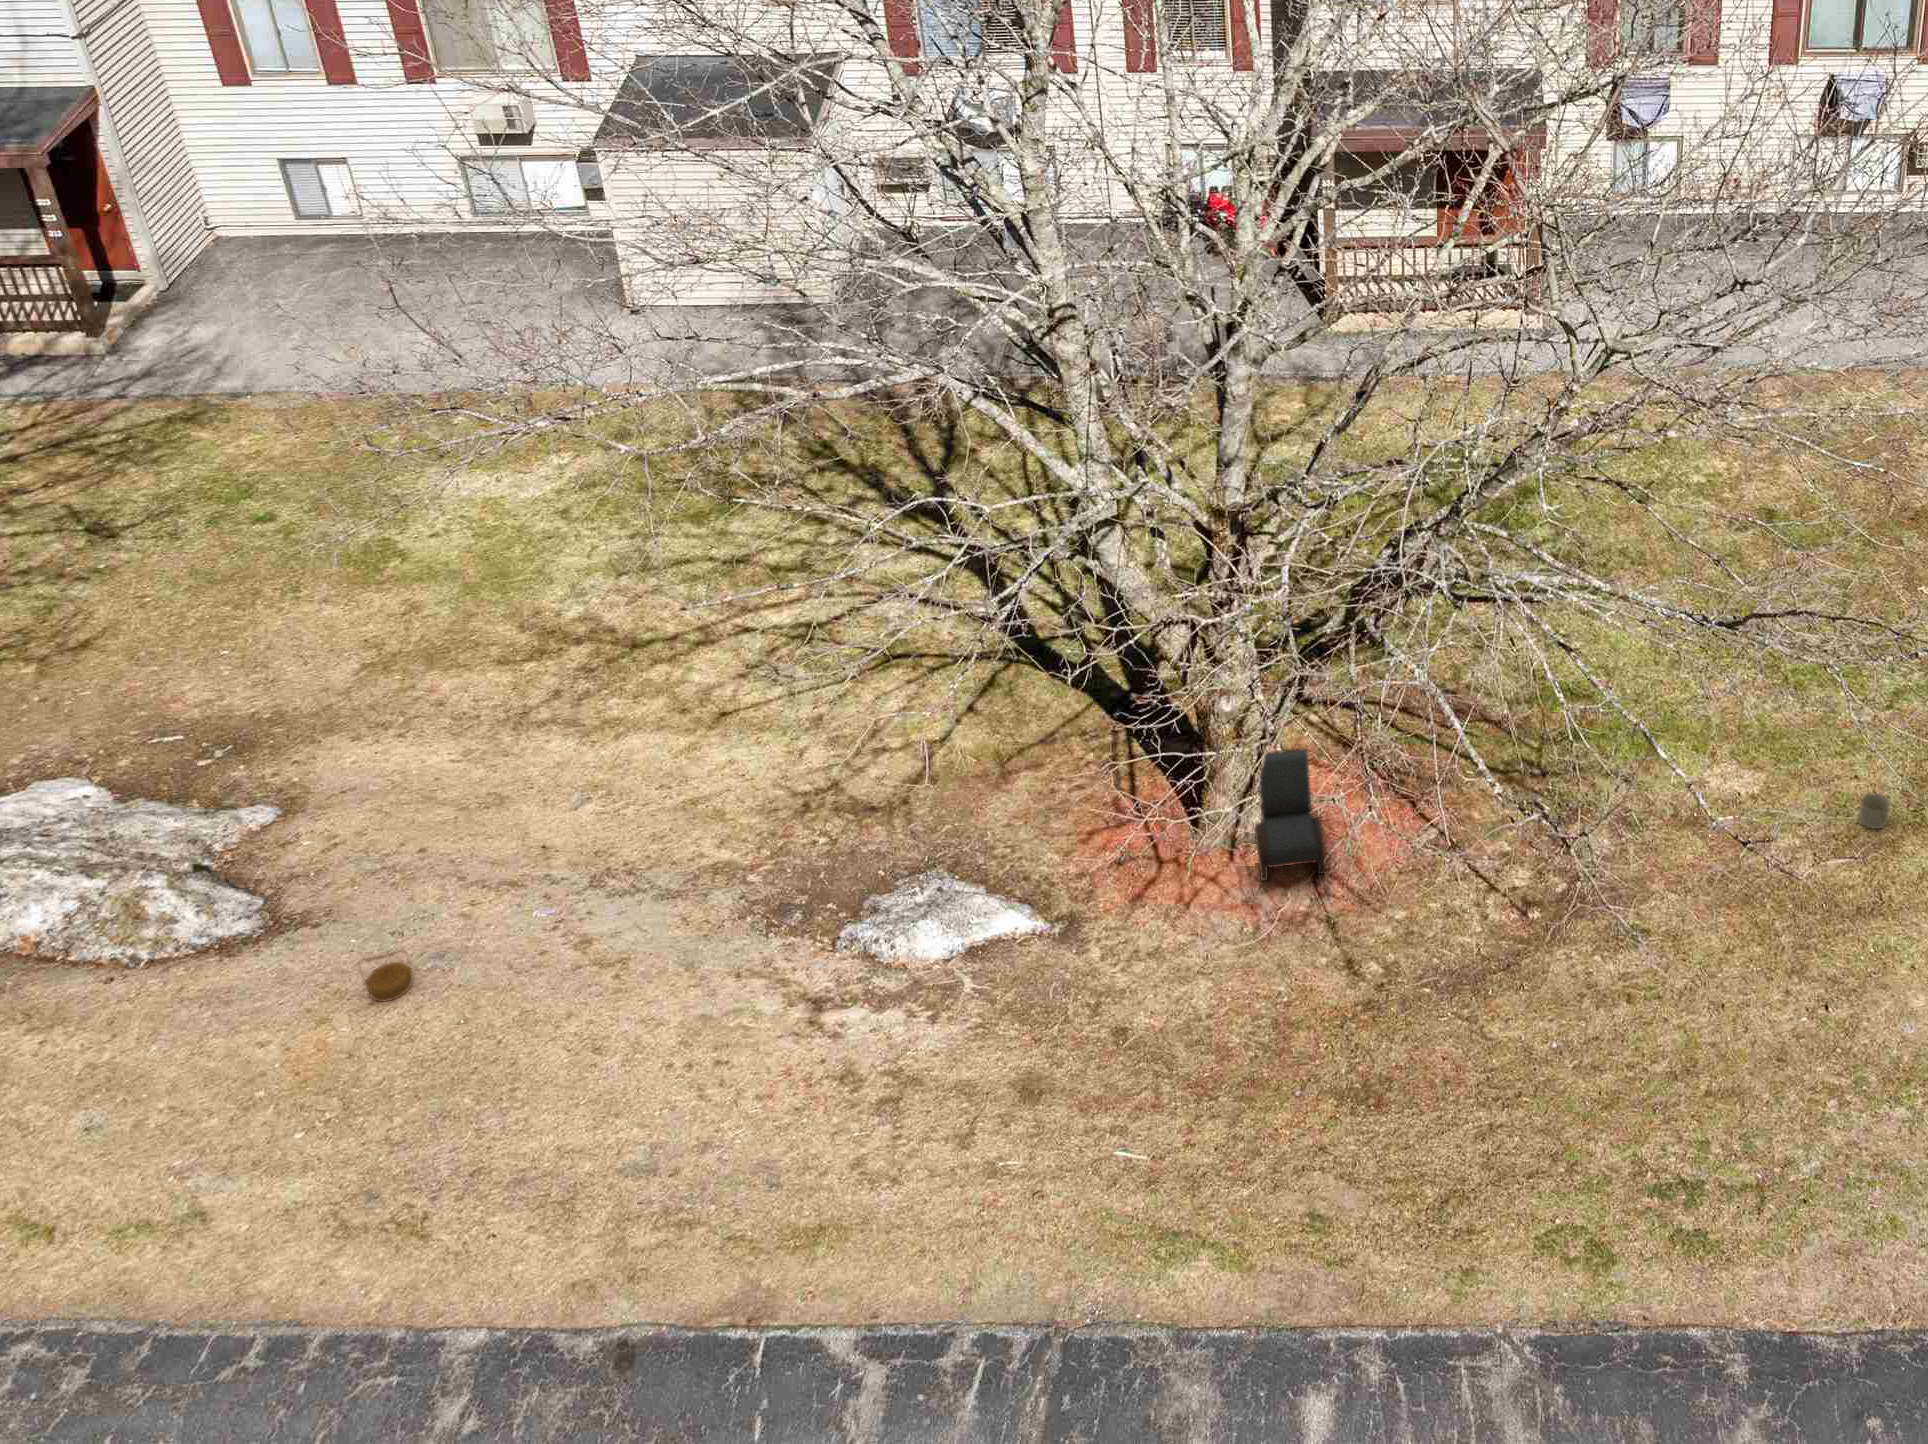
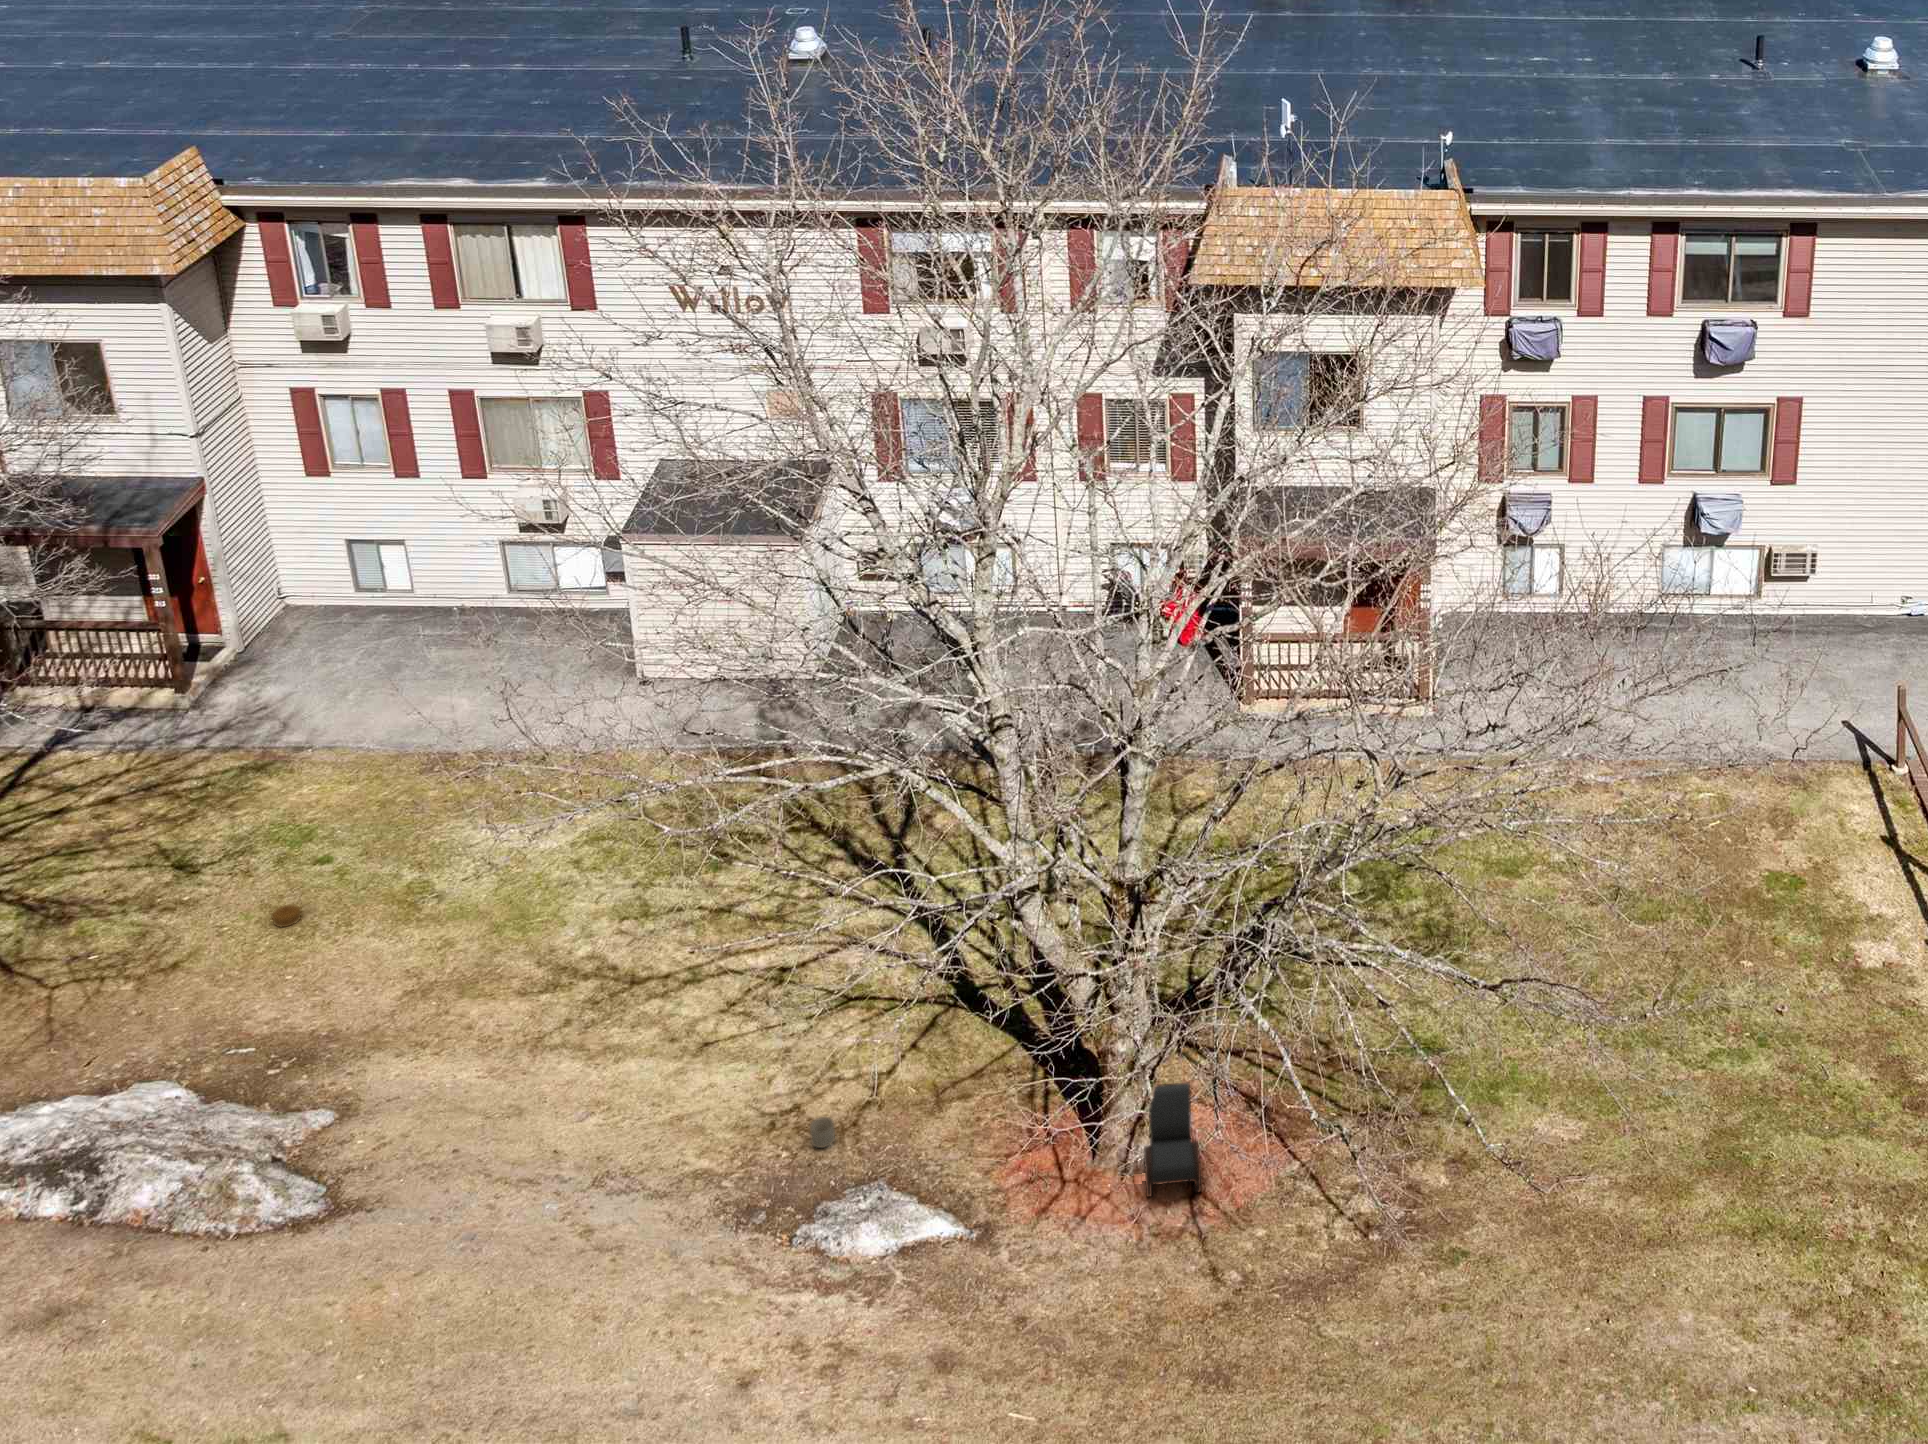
planter: present [1859,793,1890,829] -> present [810,1117,835,1148]
basket: present [361,950,413,1002] -> present [271,895,302,927]

